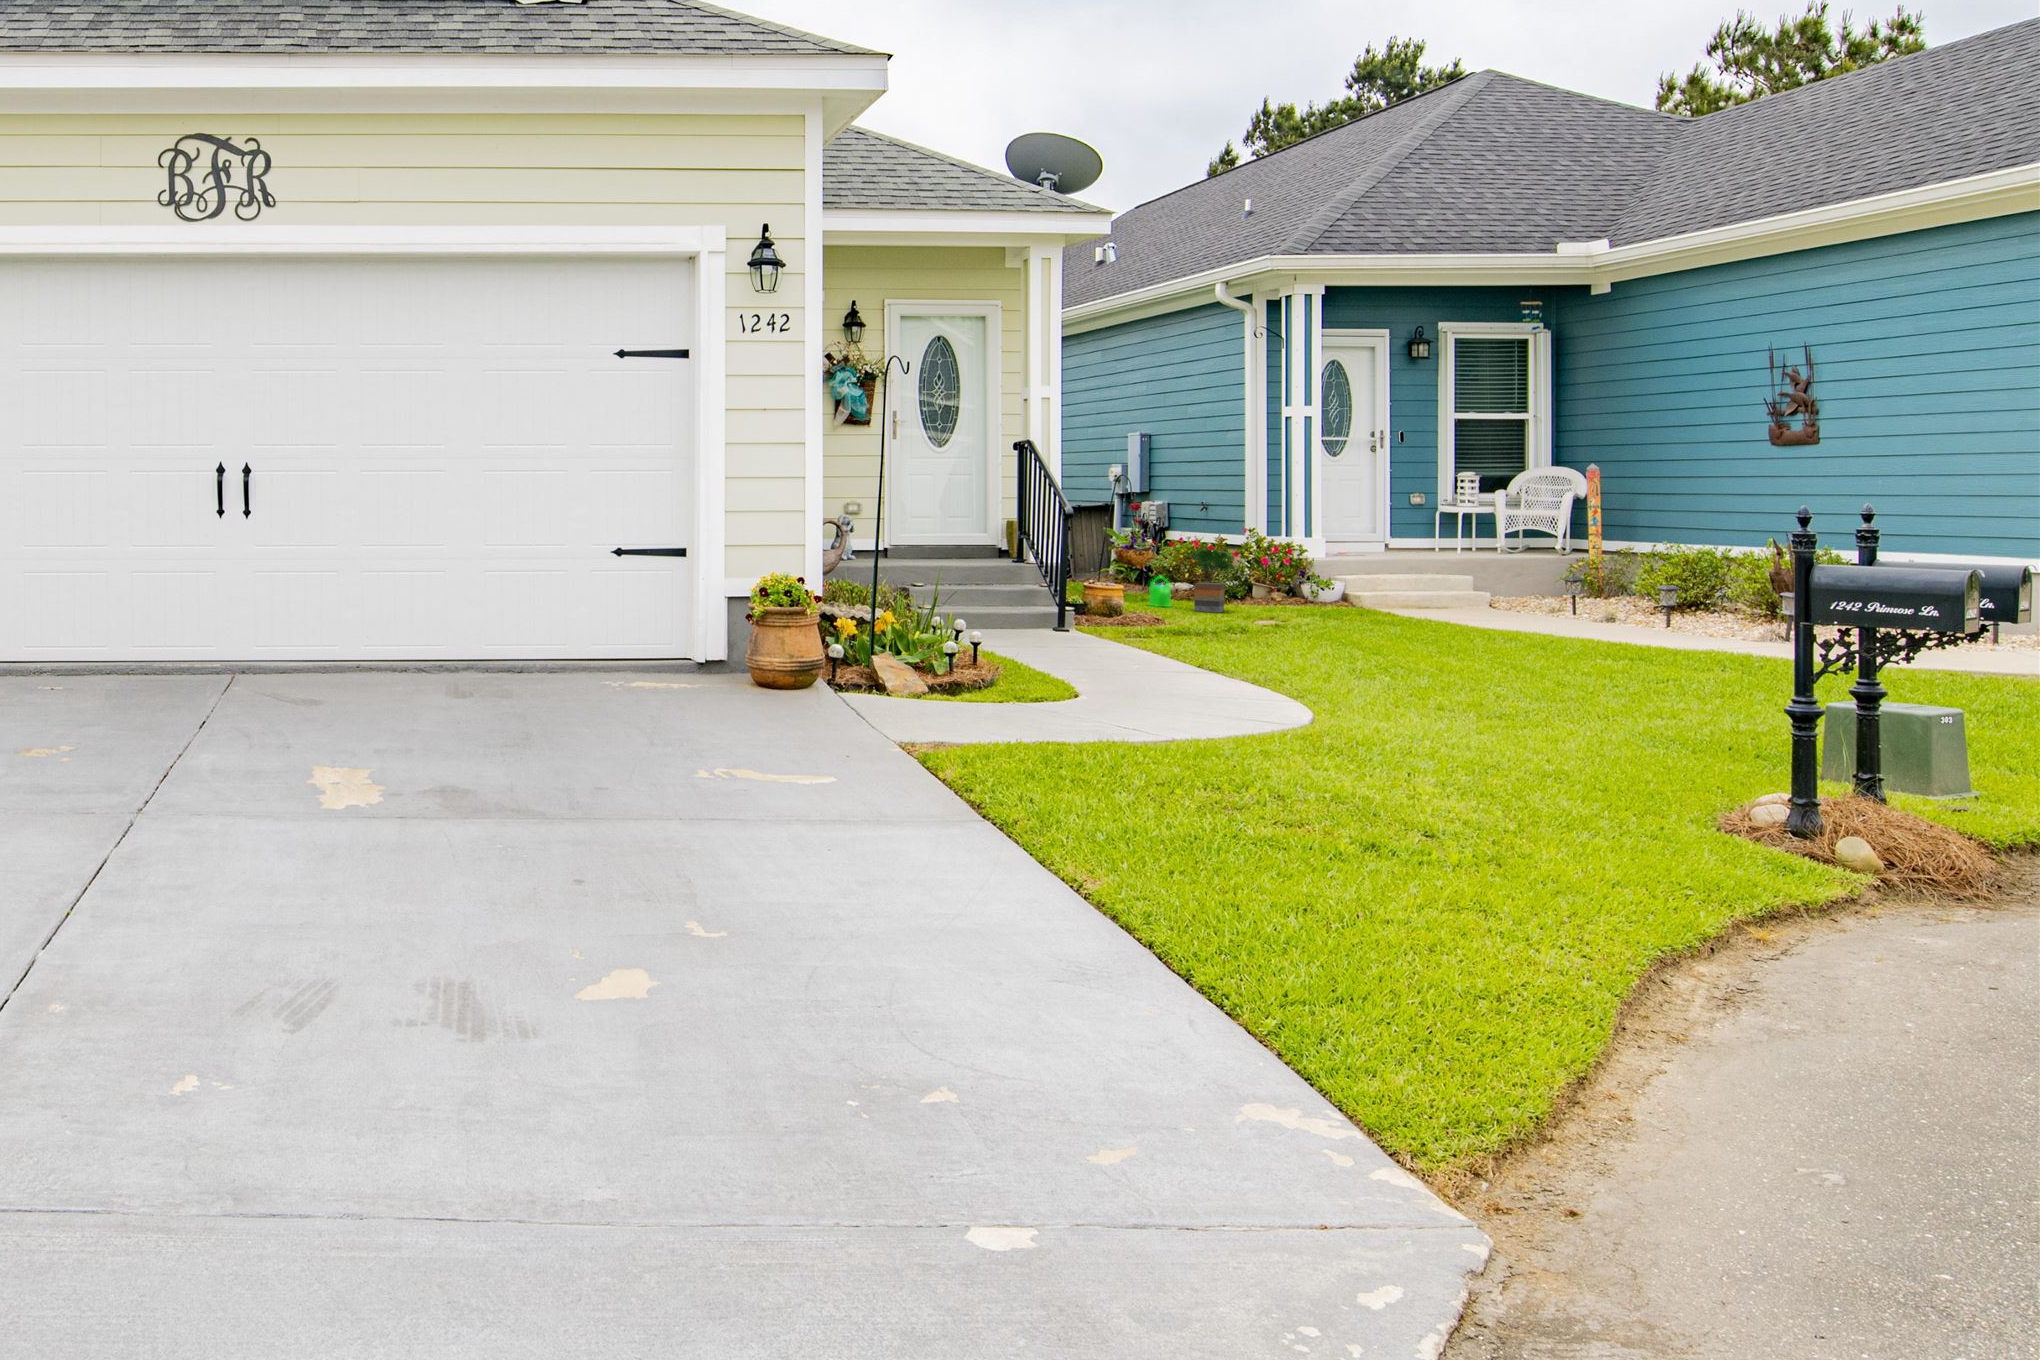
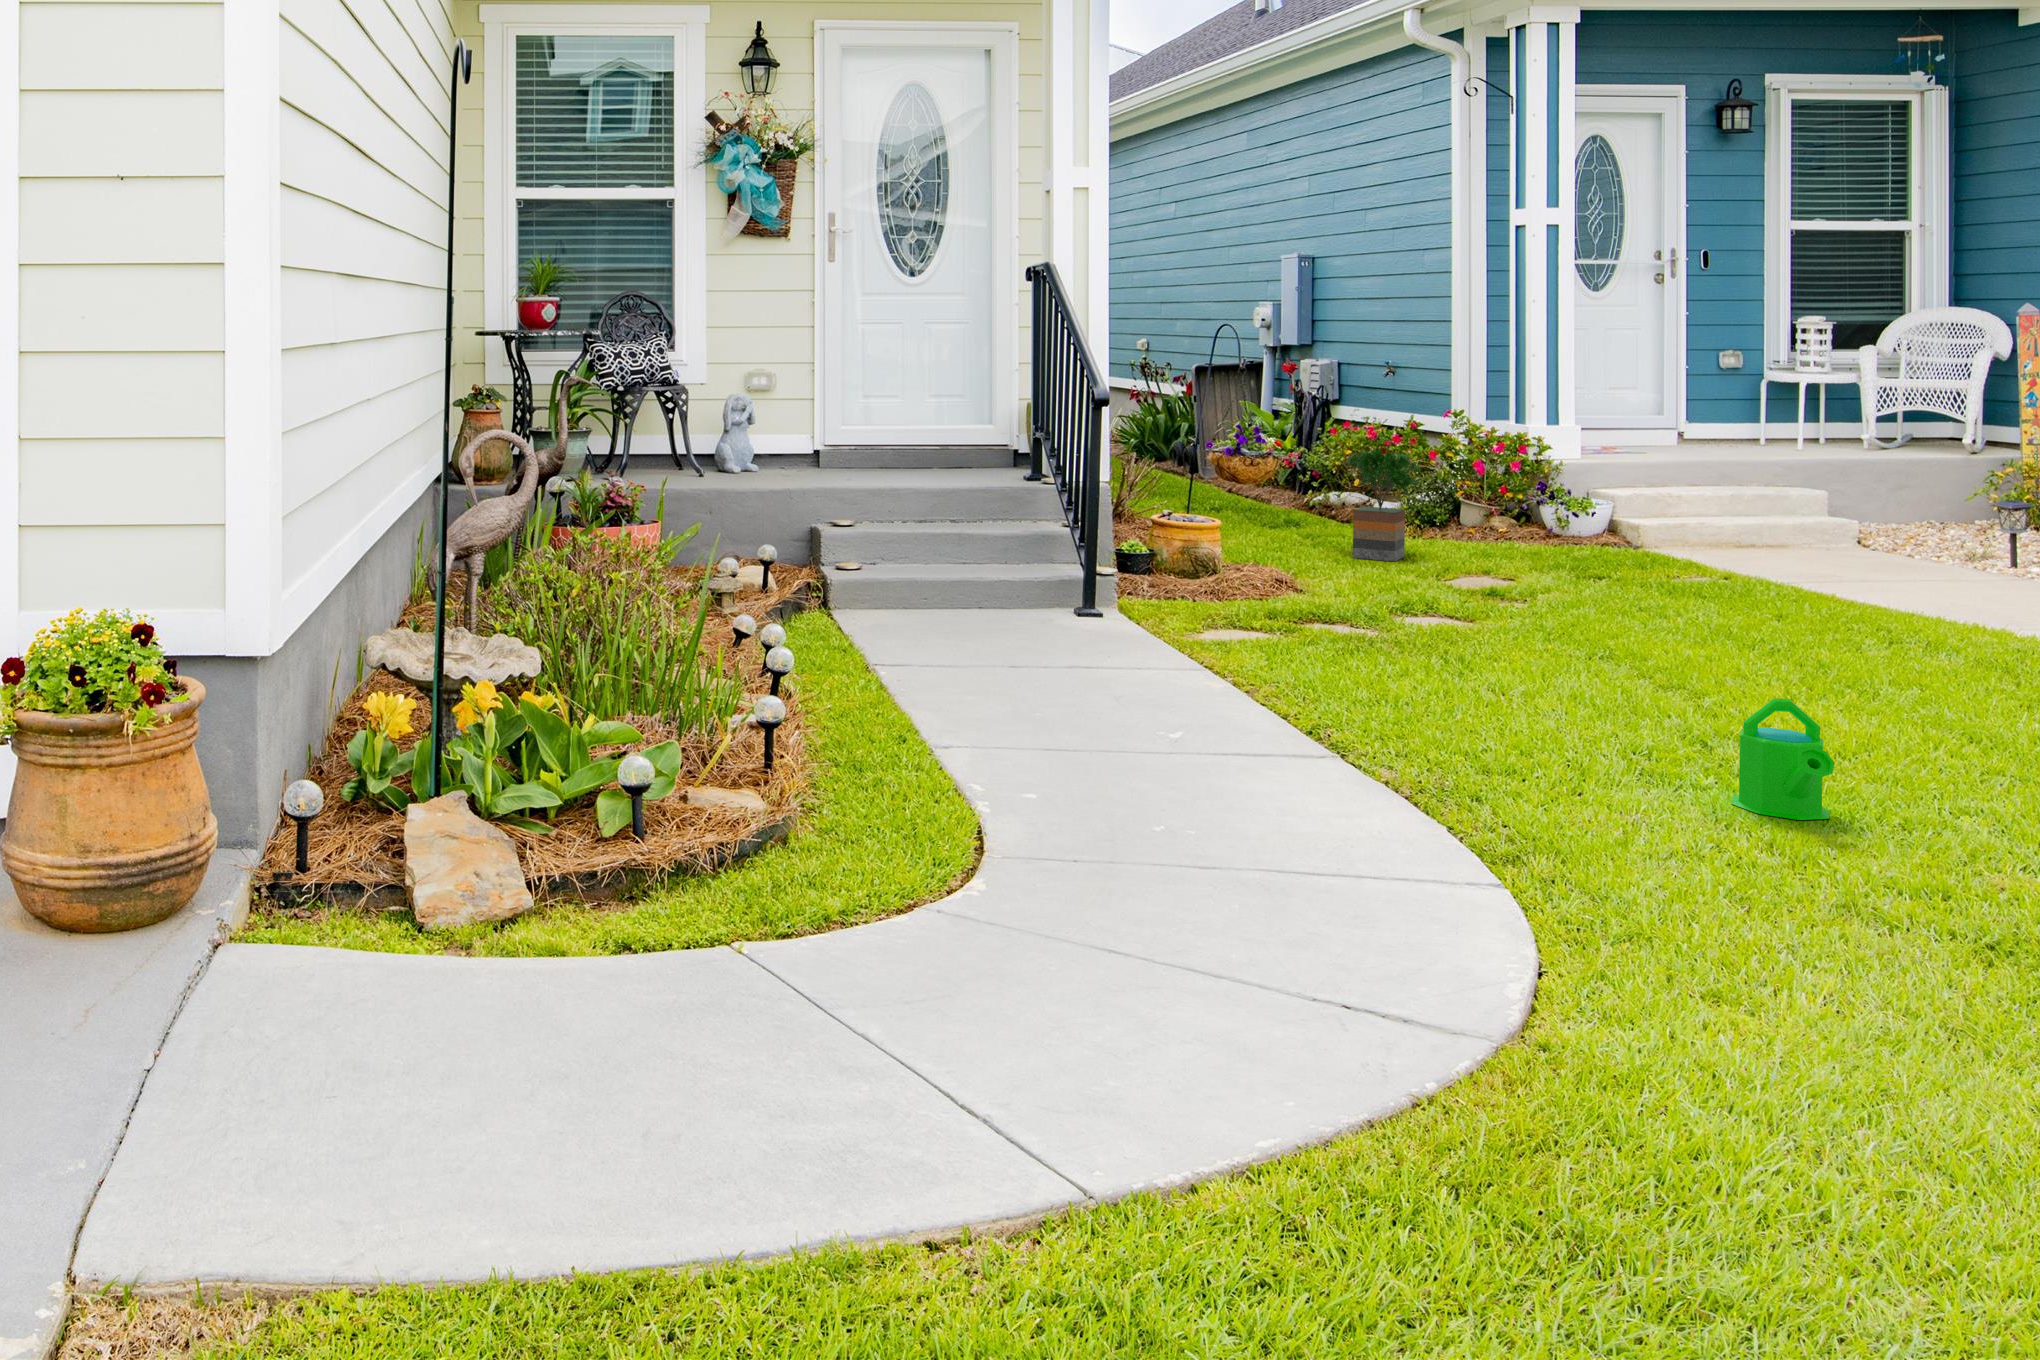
watering can: present [1149,576,1171,607] -> present [1732,698,1835,820]

